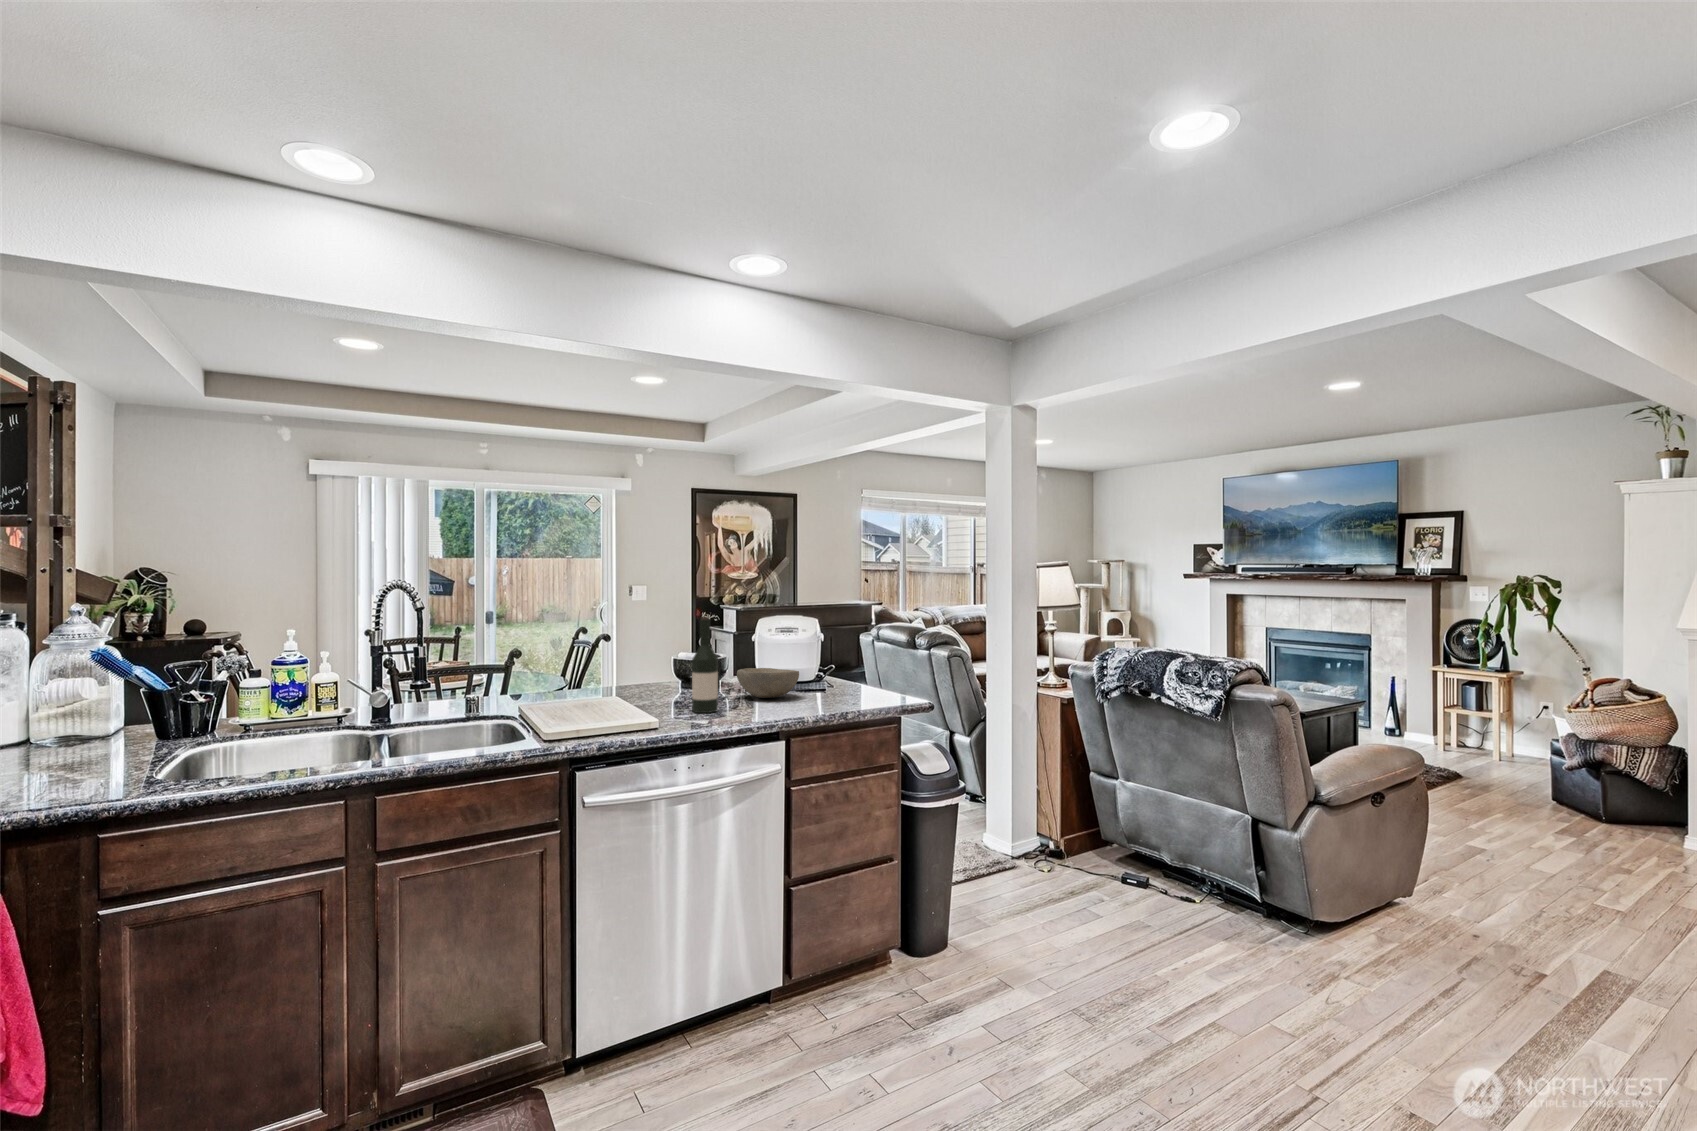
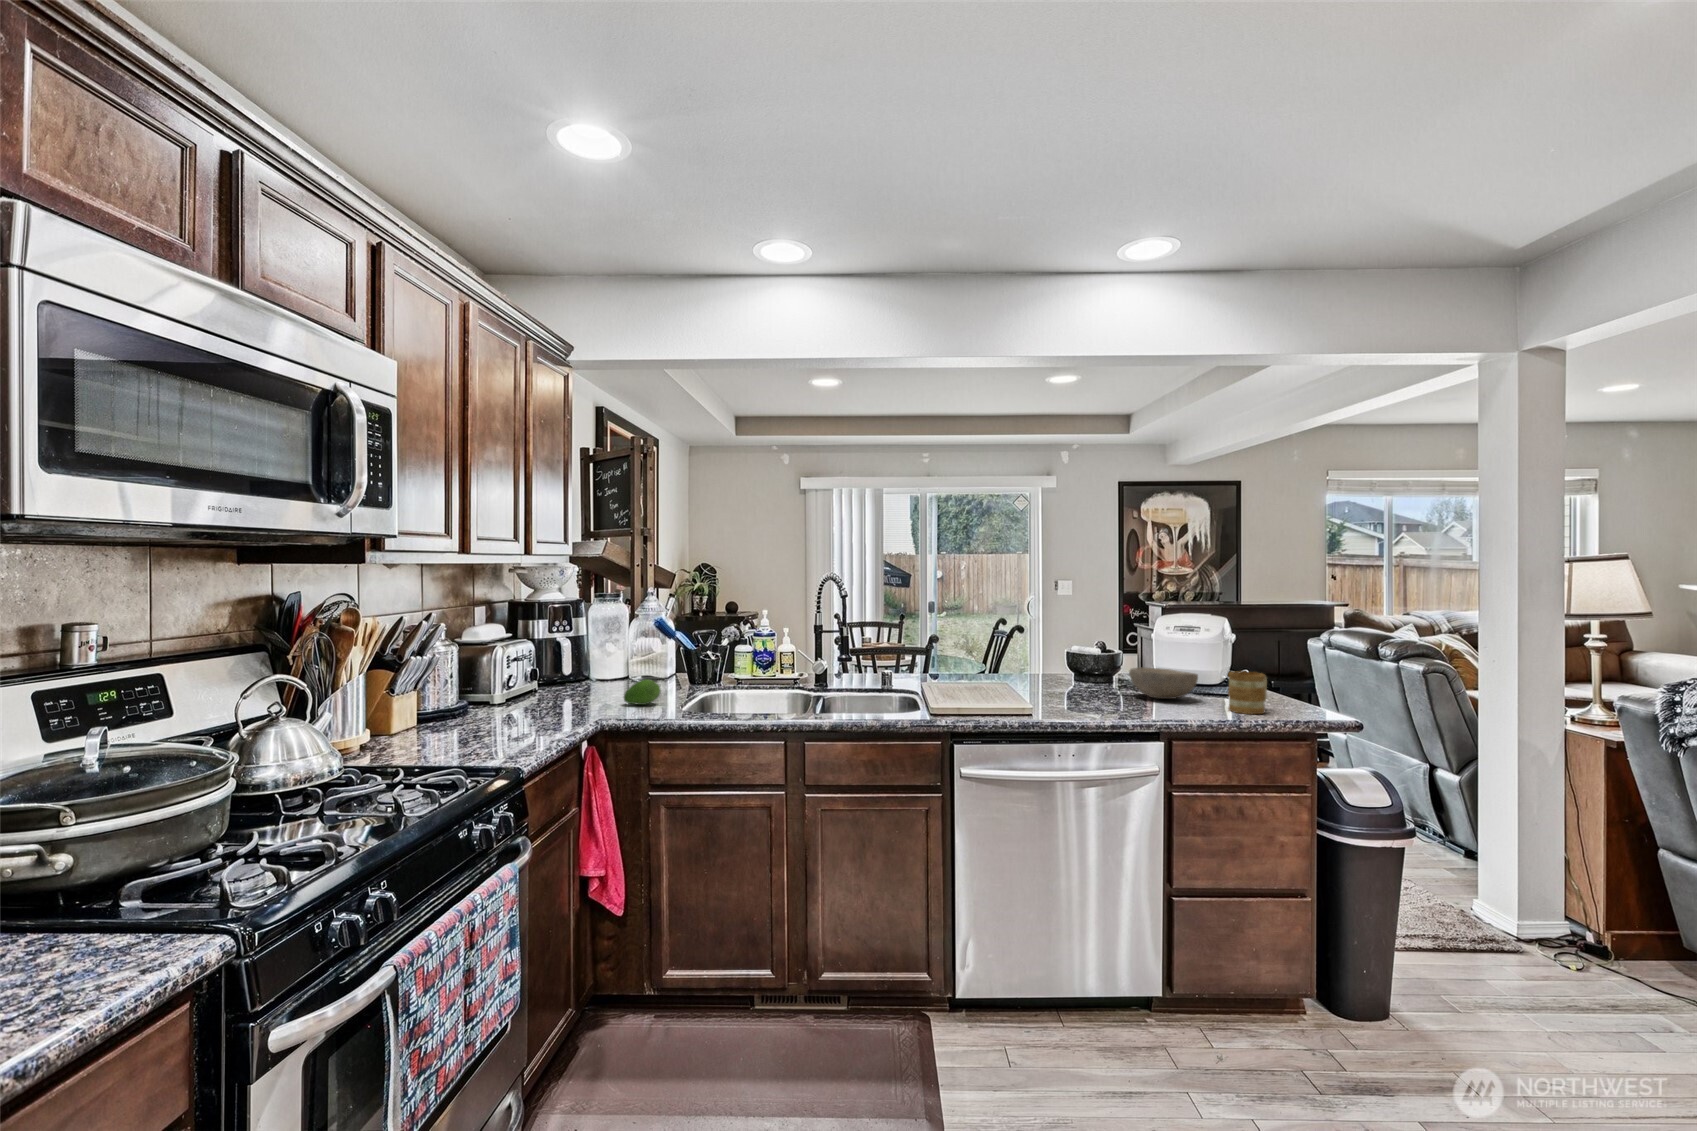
wine bottle: present [692,617,718,713] -> none [1075,613,1101,707]
mug: none [828,666,858,705] -> present [1228,671,1267,714]
fruit: none [51,741,125,782] -> present [624,679,660,705]

